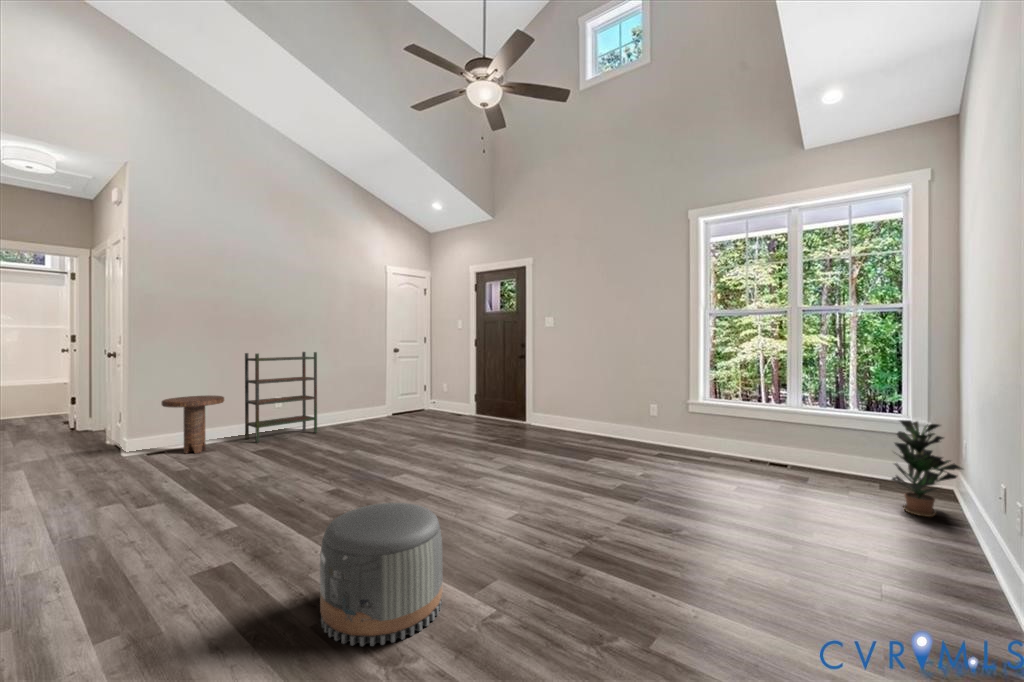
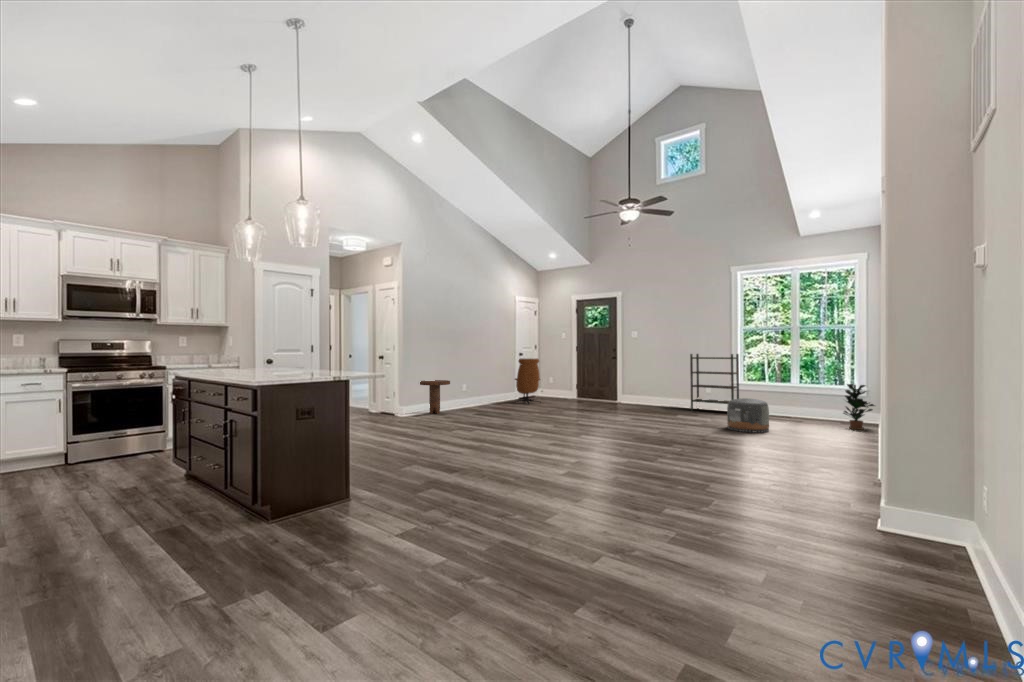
bookshelf: present [245,352,317,443] -> present [690,354,739,411]
lounge chair: none [367,359,410,429] -> present [515,358,540,404]
pouf: present [320,503,442,646] -> present [727,398,769,433]

